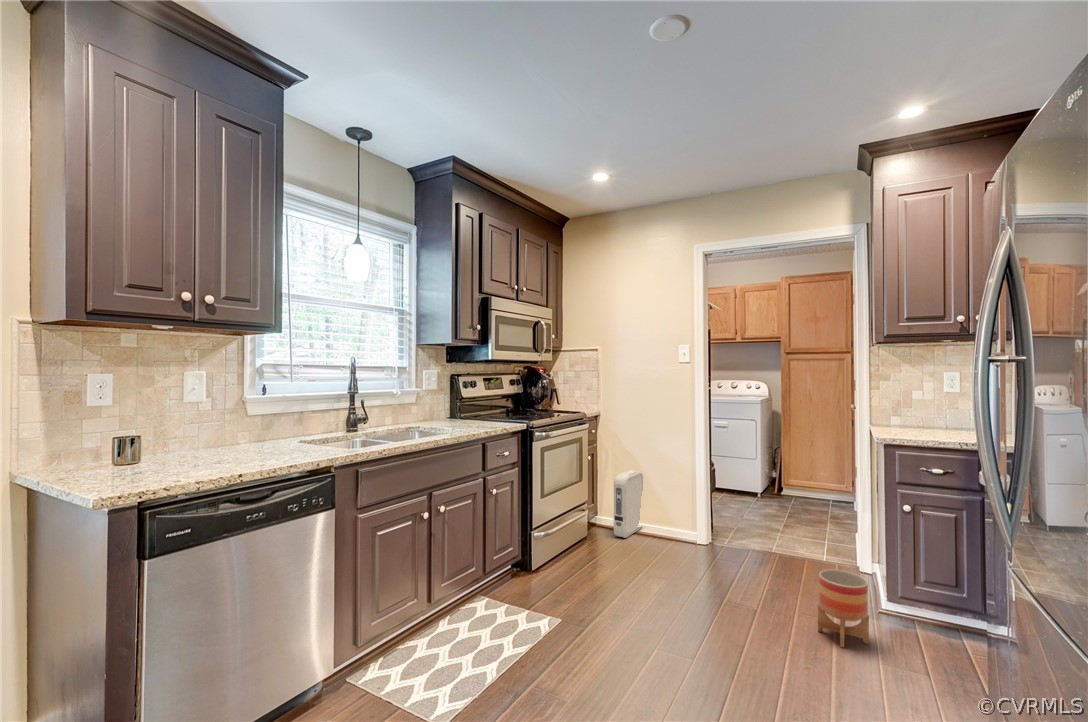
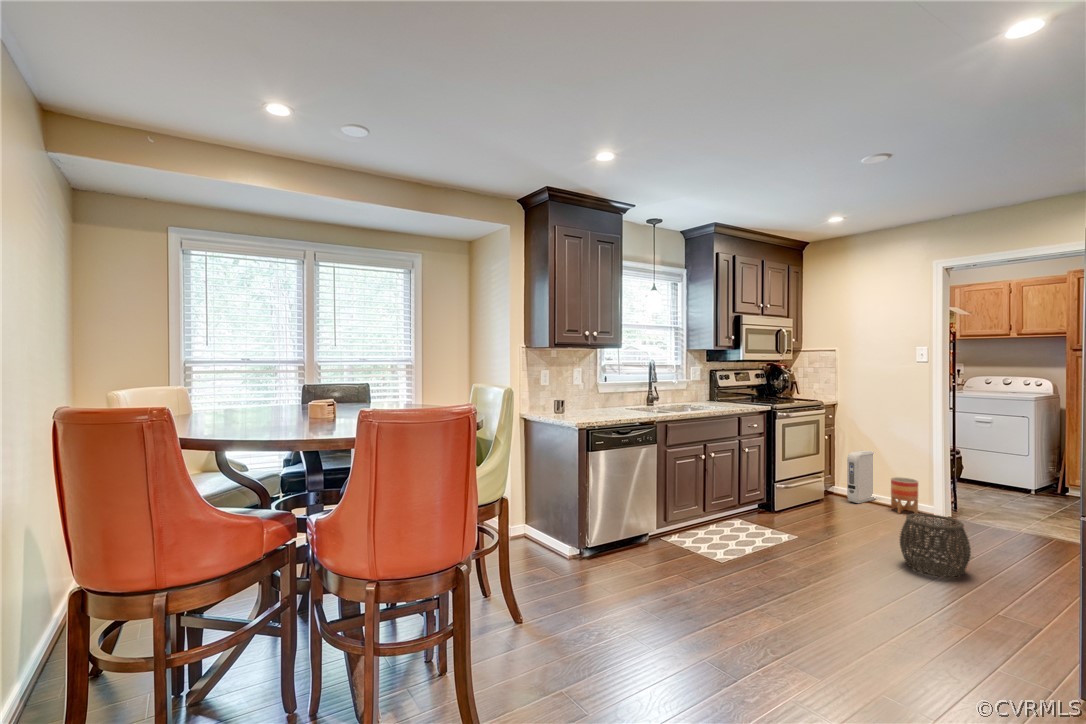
planter: present [818,570,869,647] -> present [891,477,918,514]
woven basket: none [704,578,797,685] -> present [899,513,971,577]

